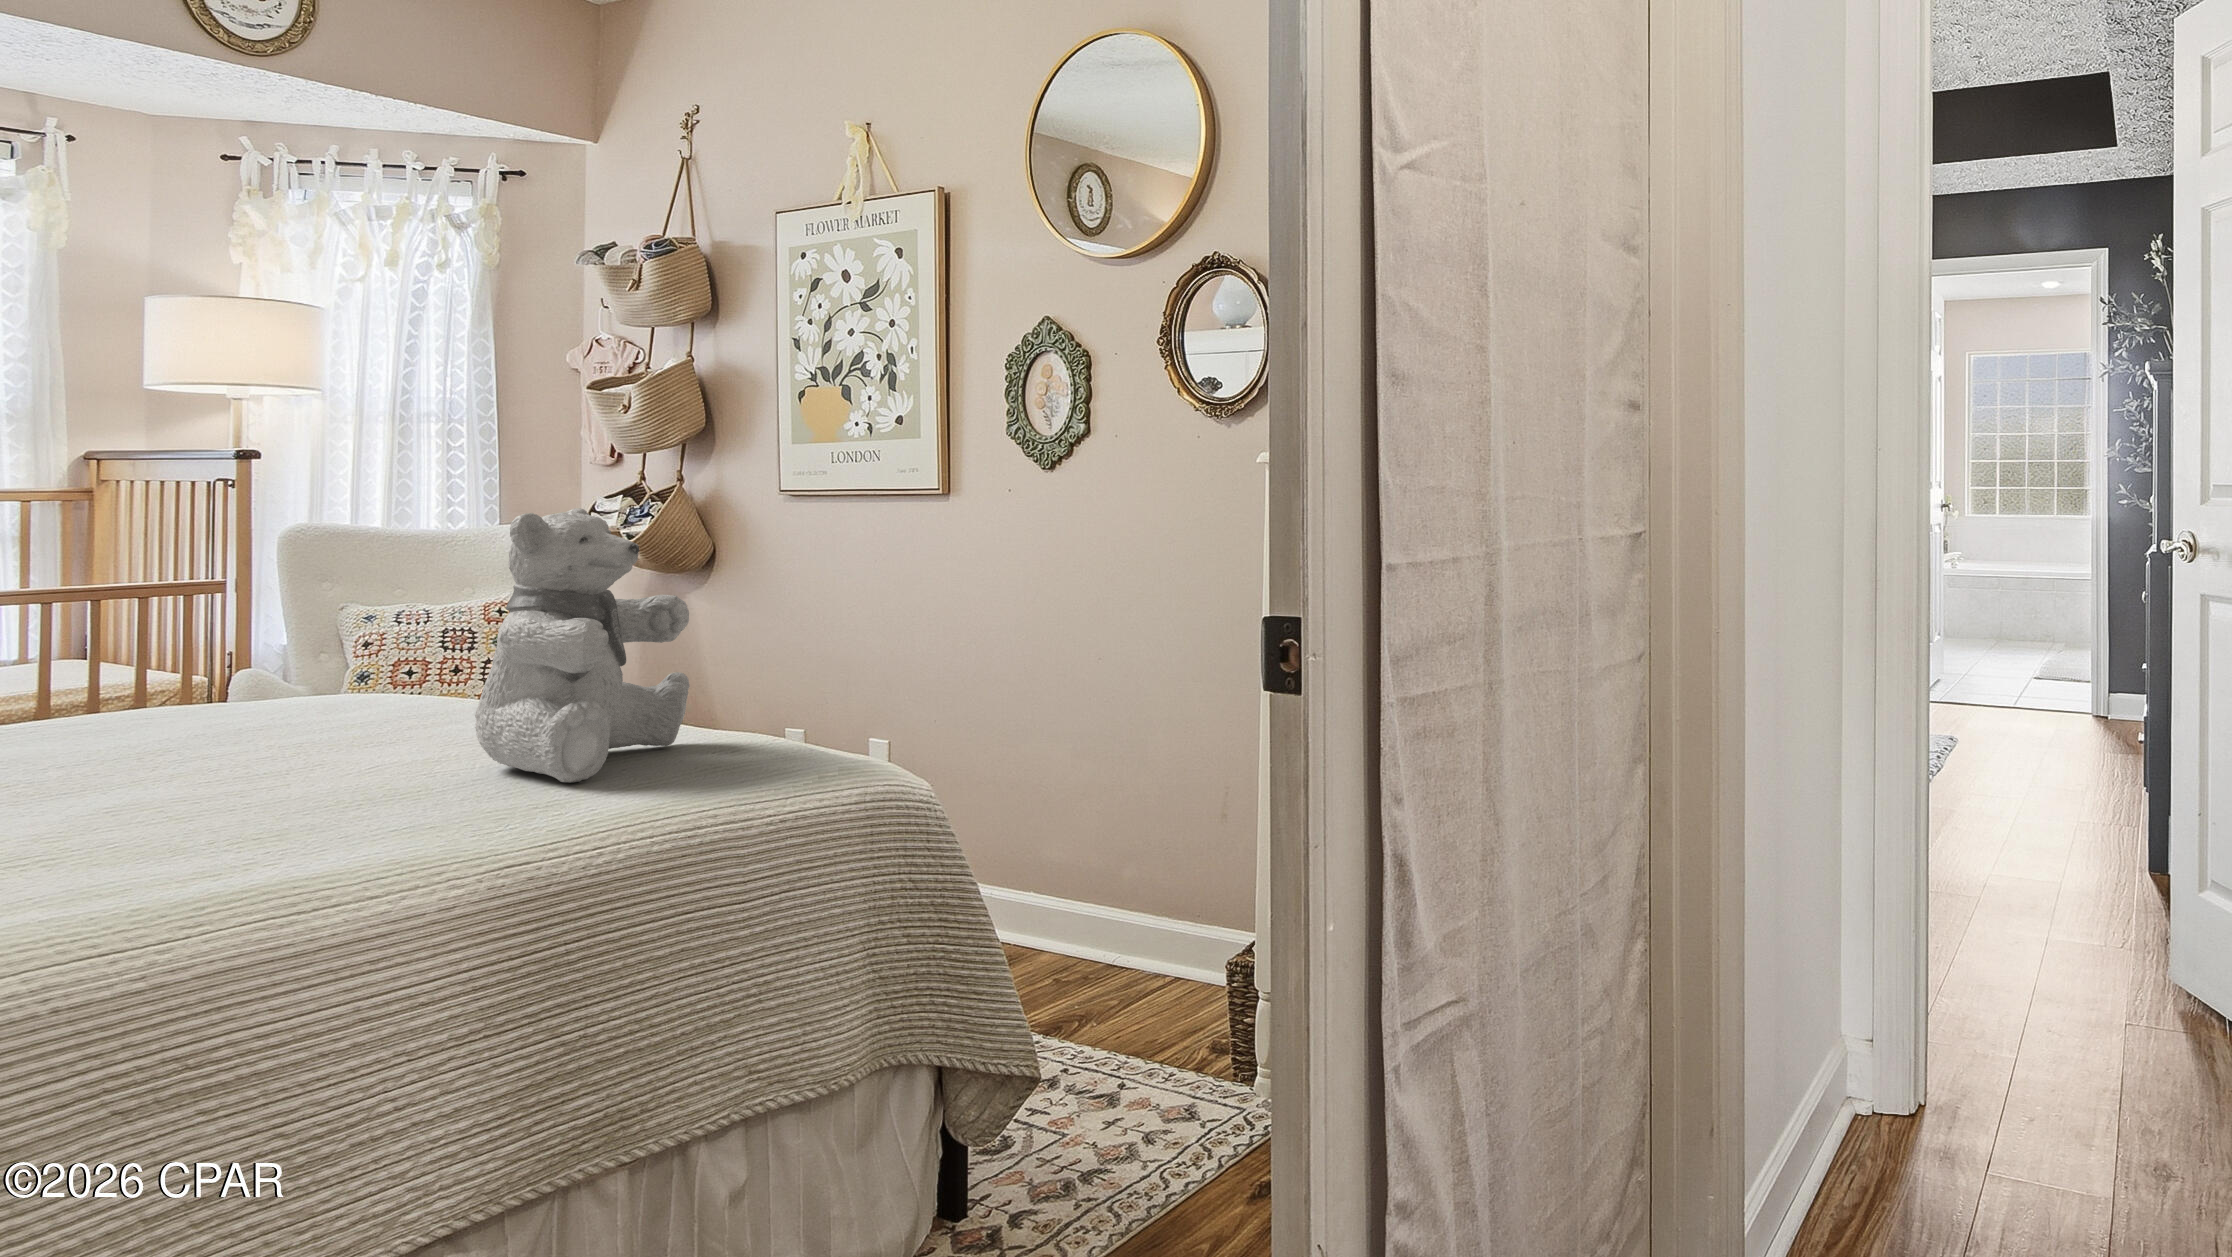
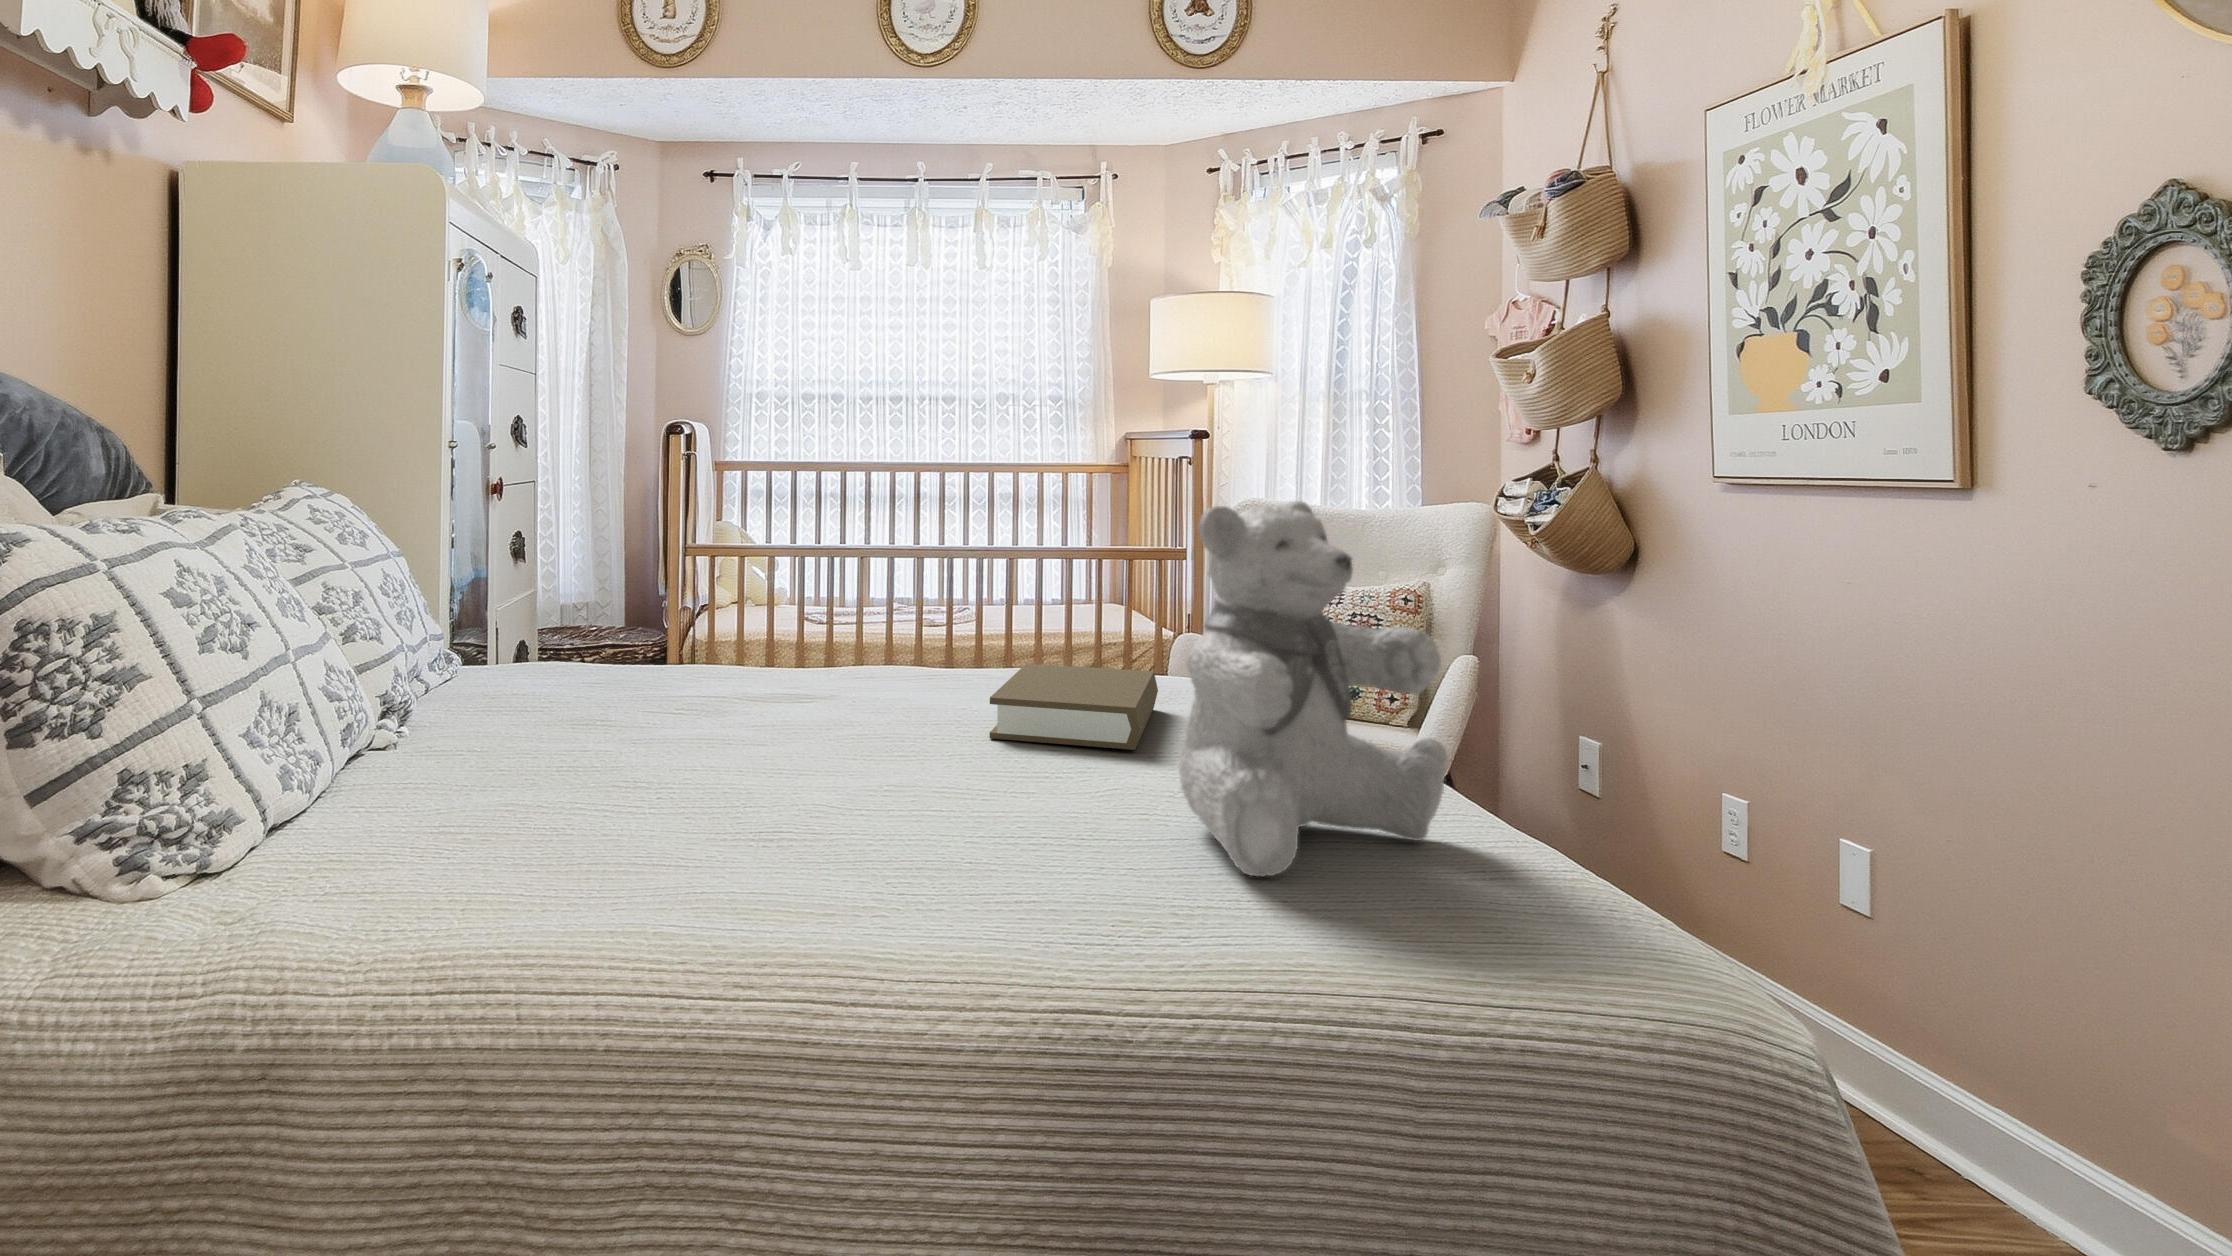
book: none [176,682,375,762] -> present [990,664,1158,750]

